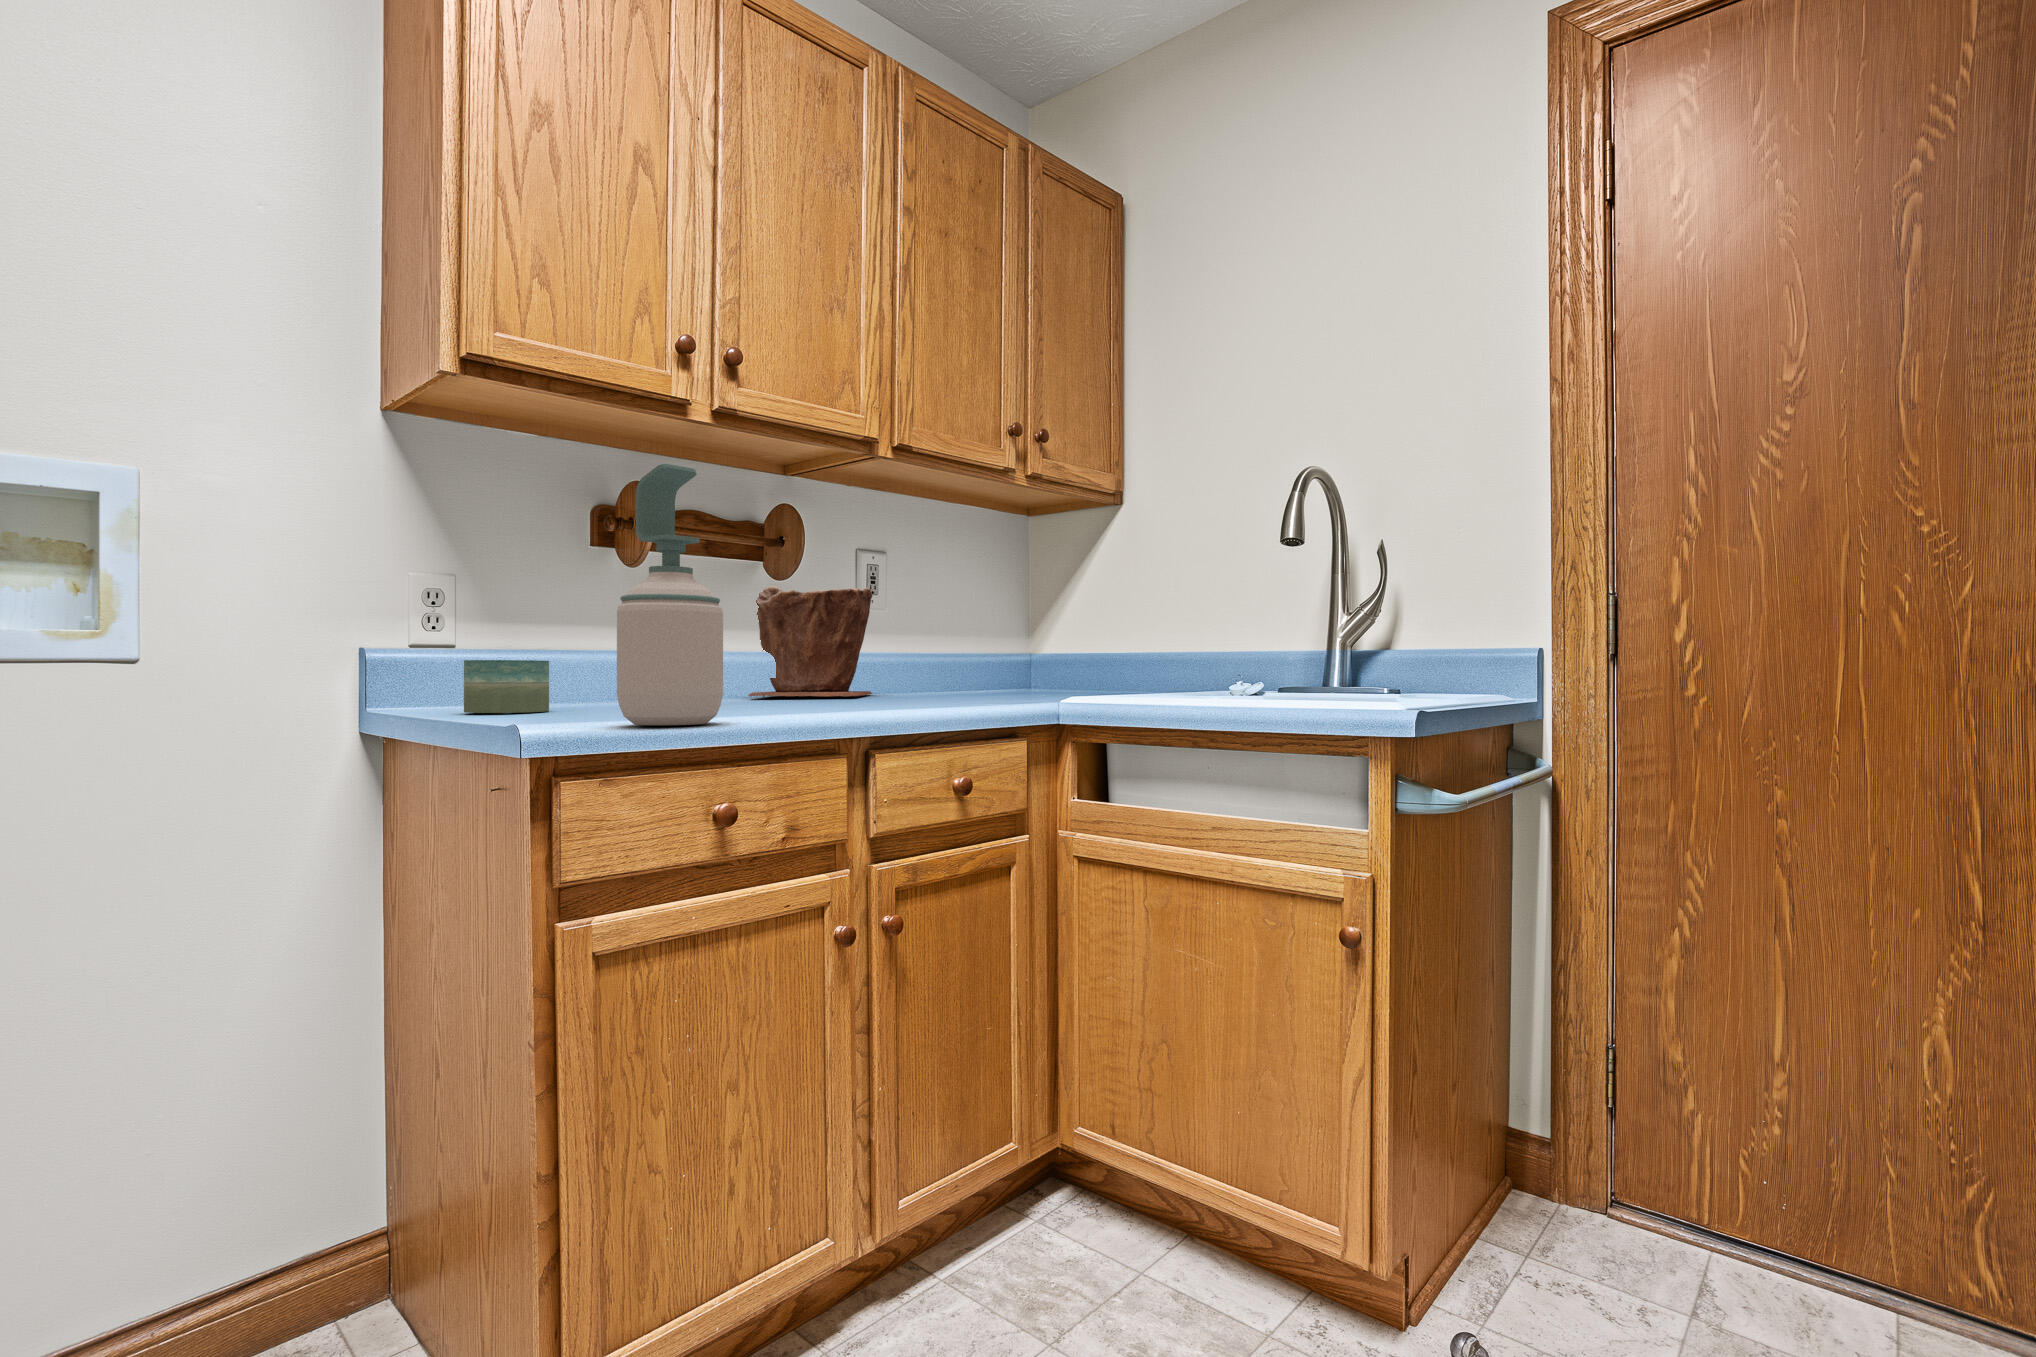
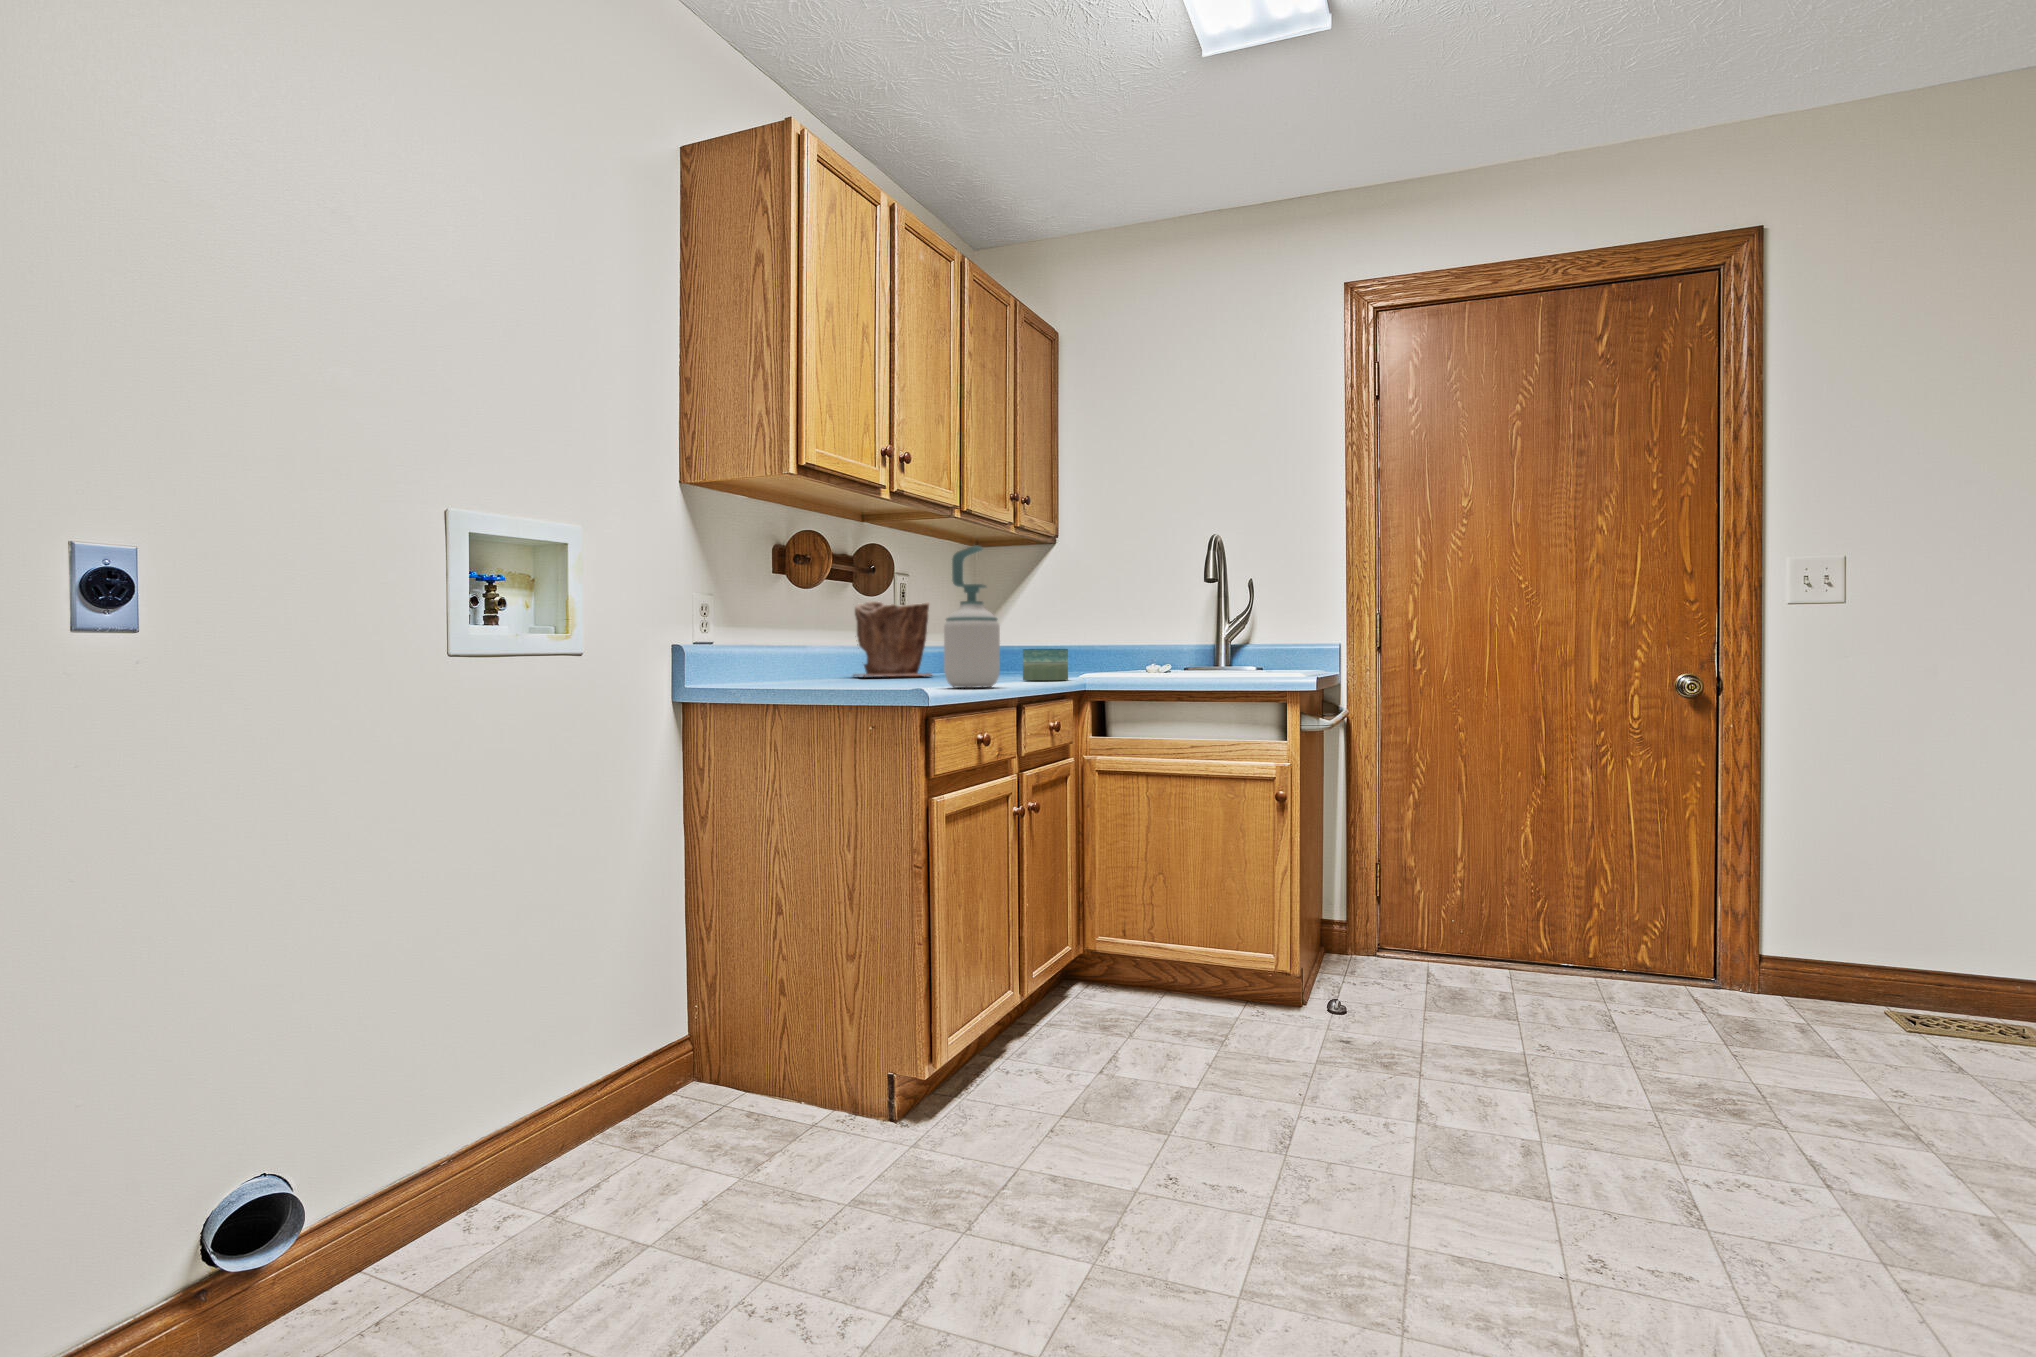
candle: present [464,660,549,713] -> present [1023,649,1068,680]

